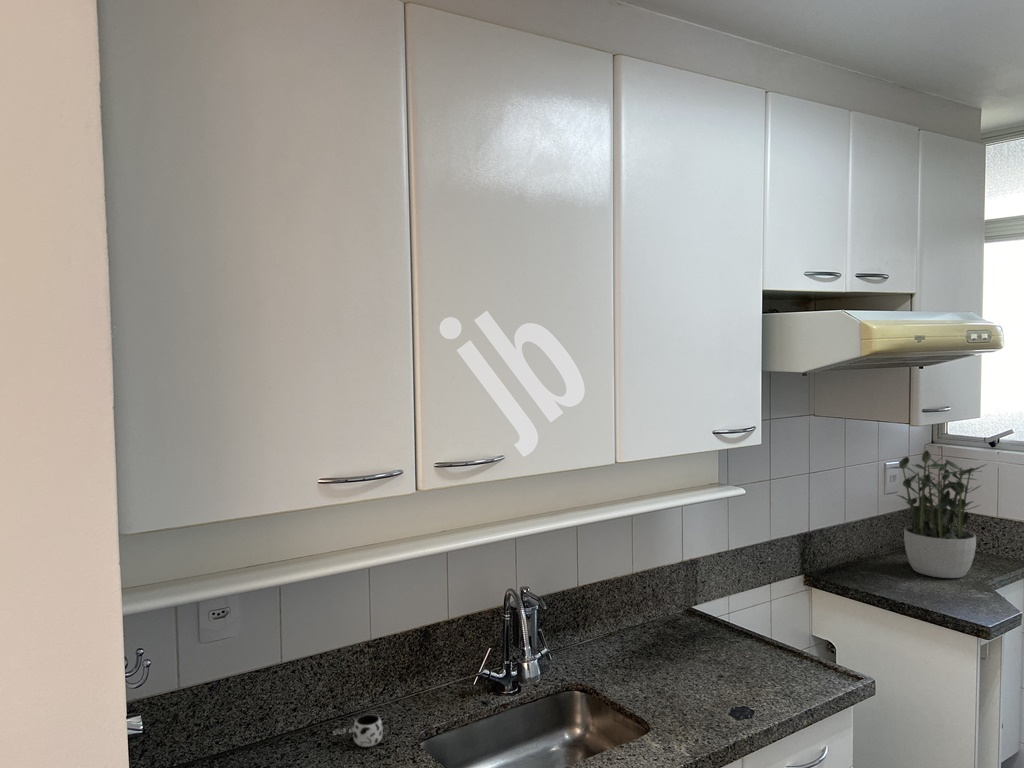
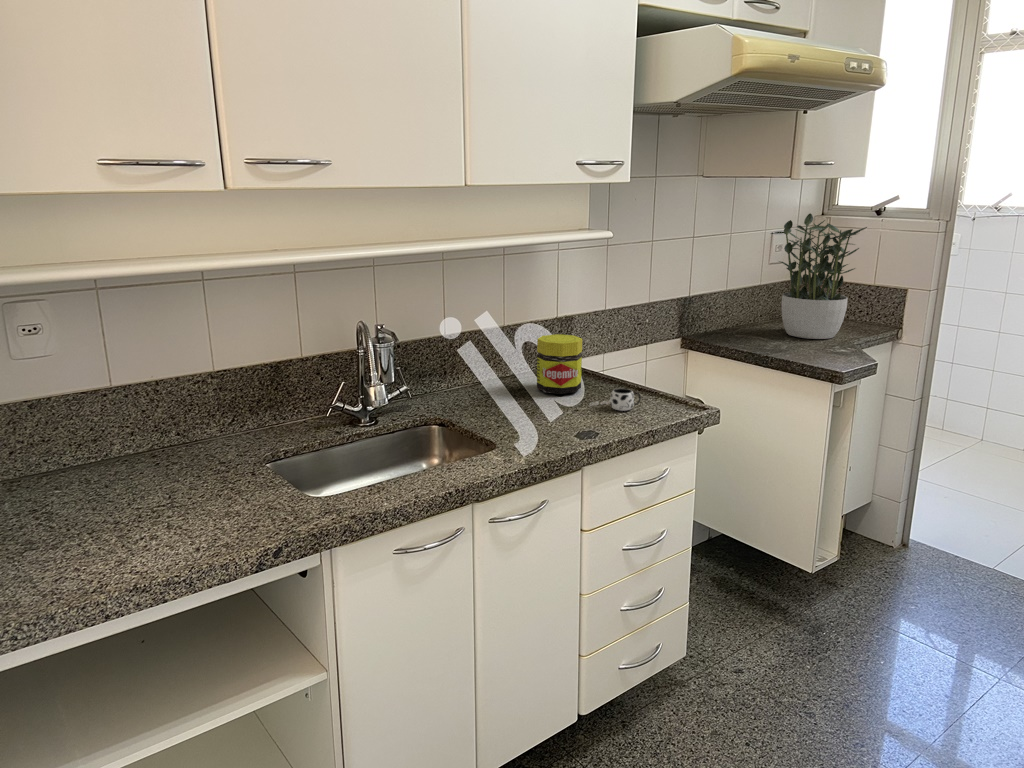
jar: none [672,587,717,653] -> present [537,334,582,394]
mug: present [334,714,391,747] -> present [592,389,641,411]

